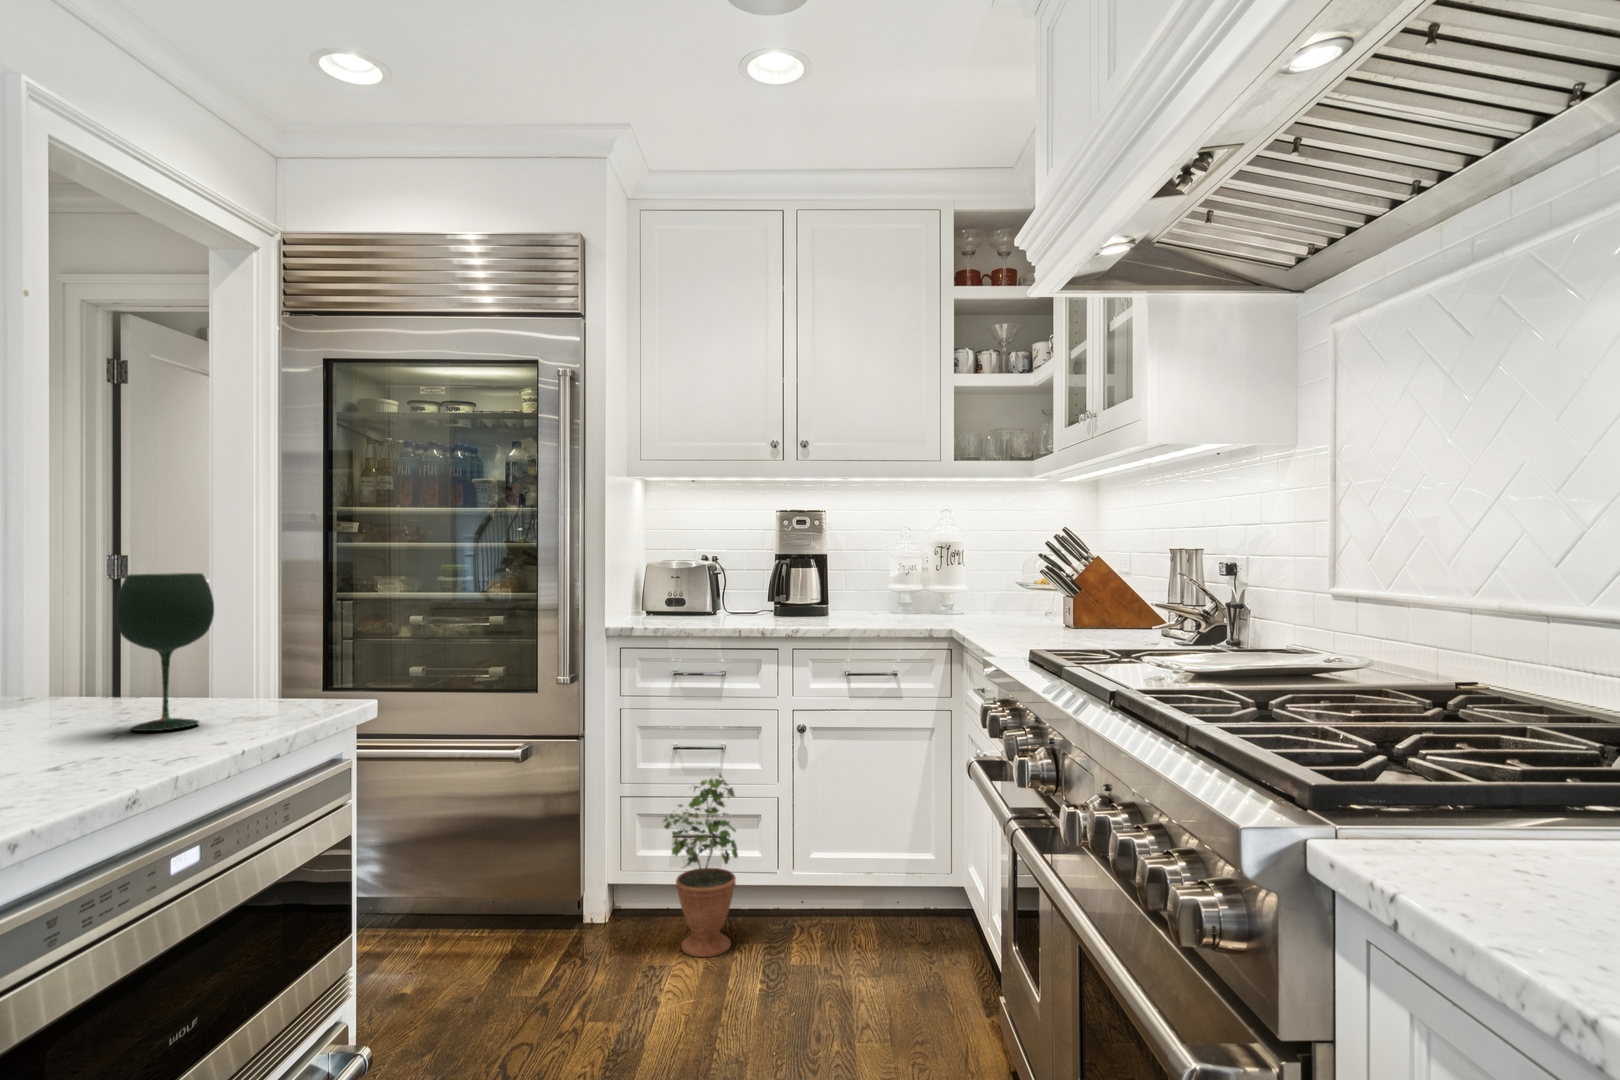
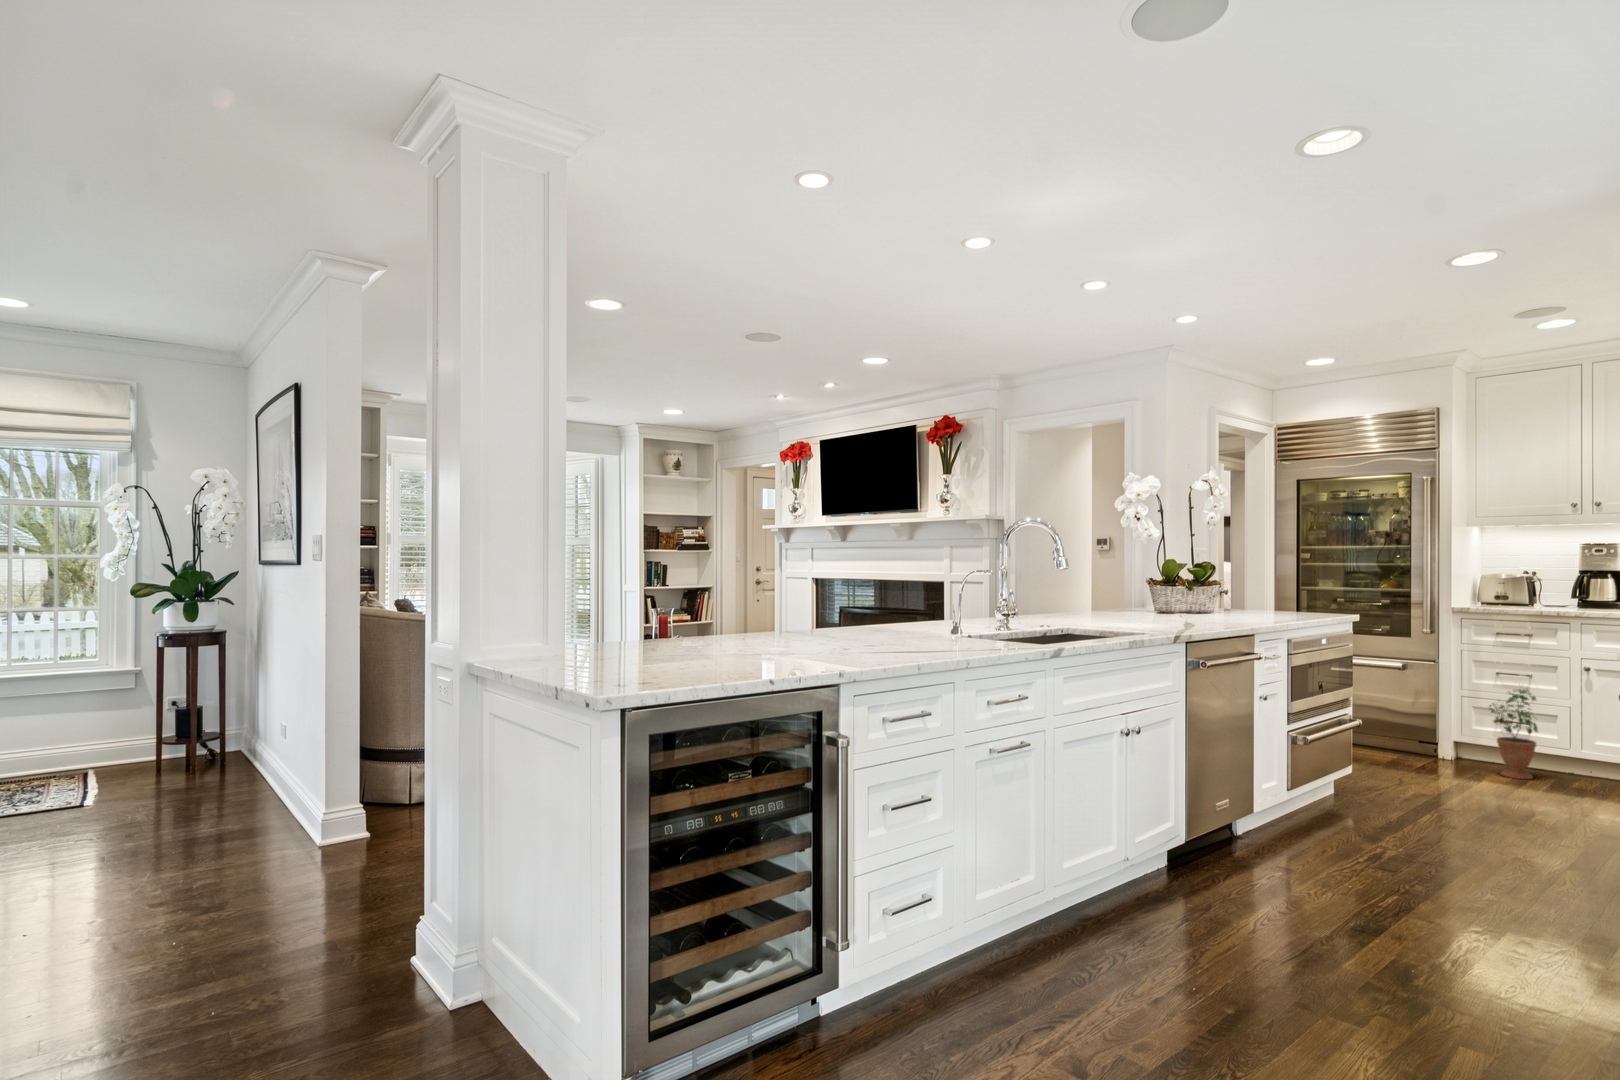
wine glass: present [114,573,214,731] -> none [1285,574,1311,618]

